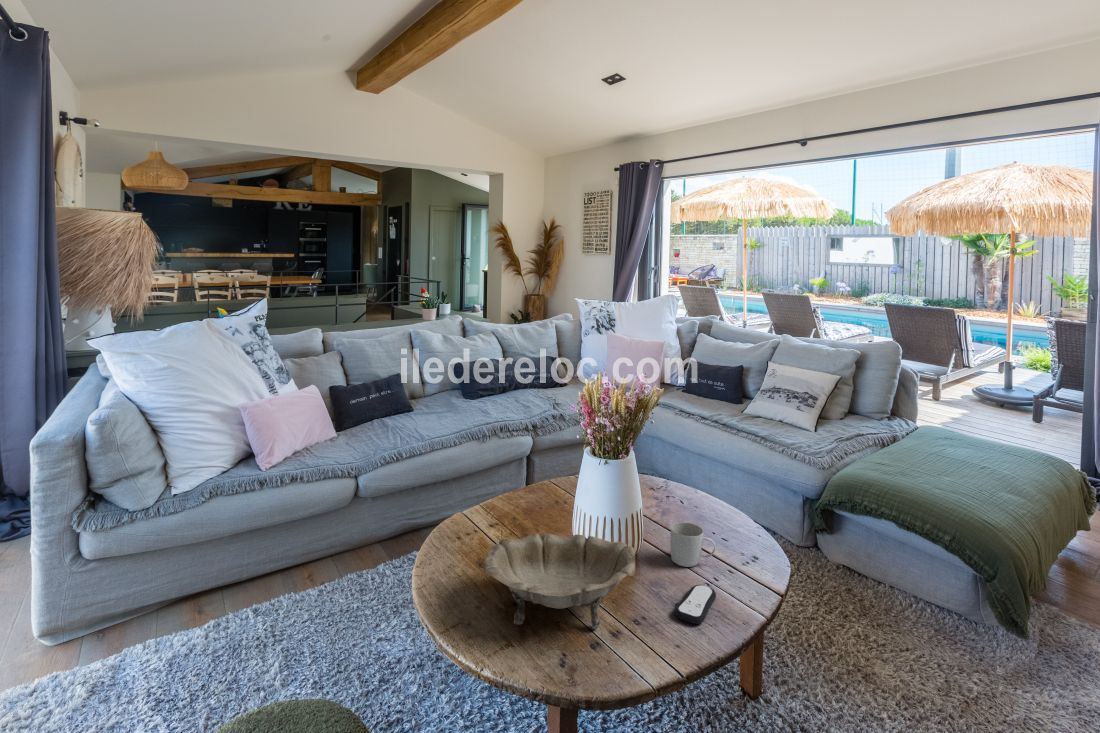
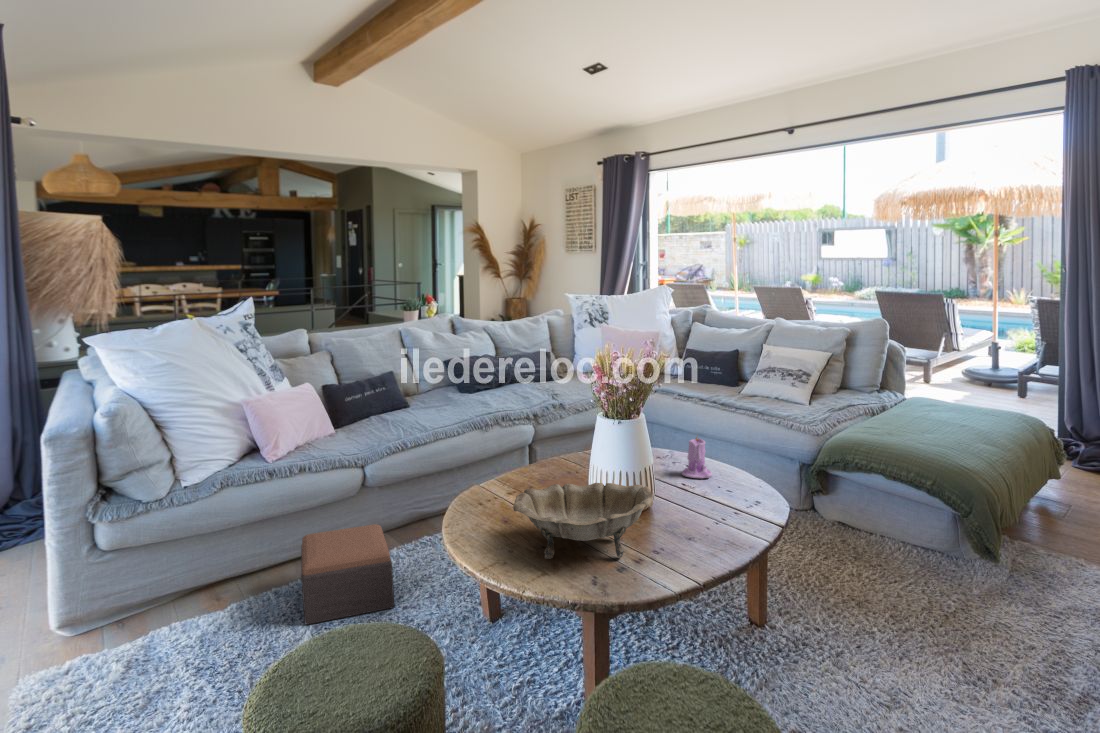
candle: none [675,473,707,521] -> present [682,437,712,478]
mug: present [670,522,716,567] -> none [680,473,723,512]
footstool: none [275,543,372,650] -> present [301,524,394,624]
remote control: present [675,585,716,624] -> none [690,522,726,550]

